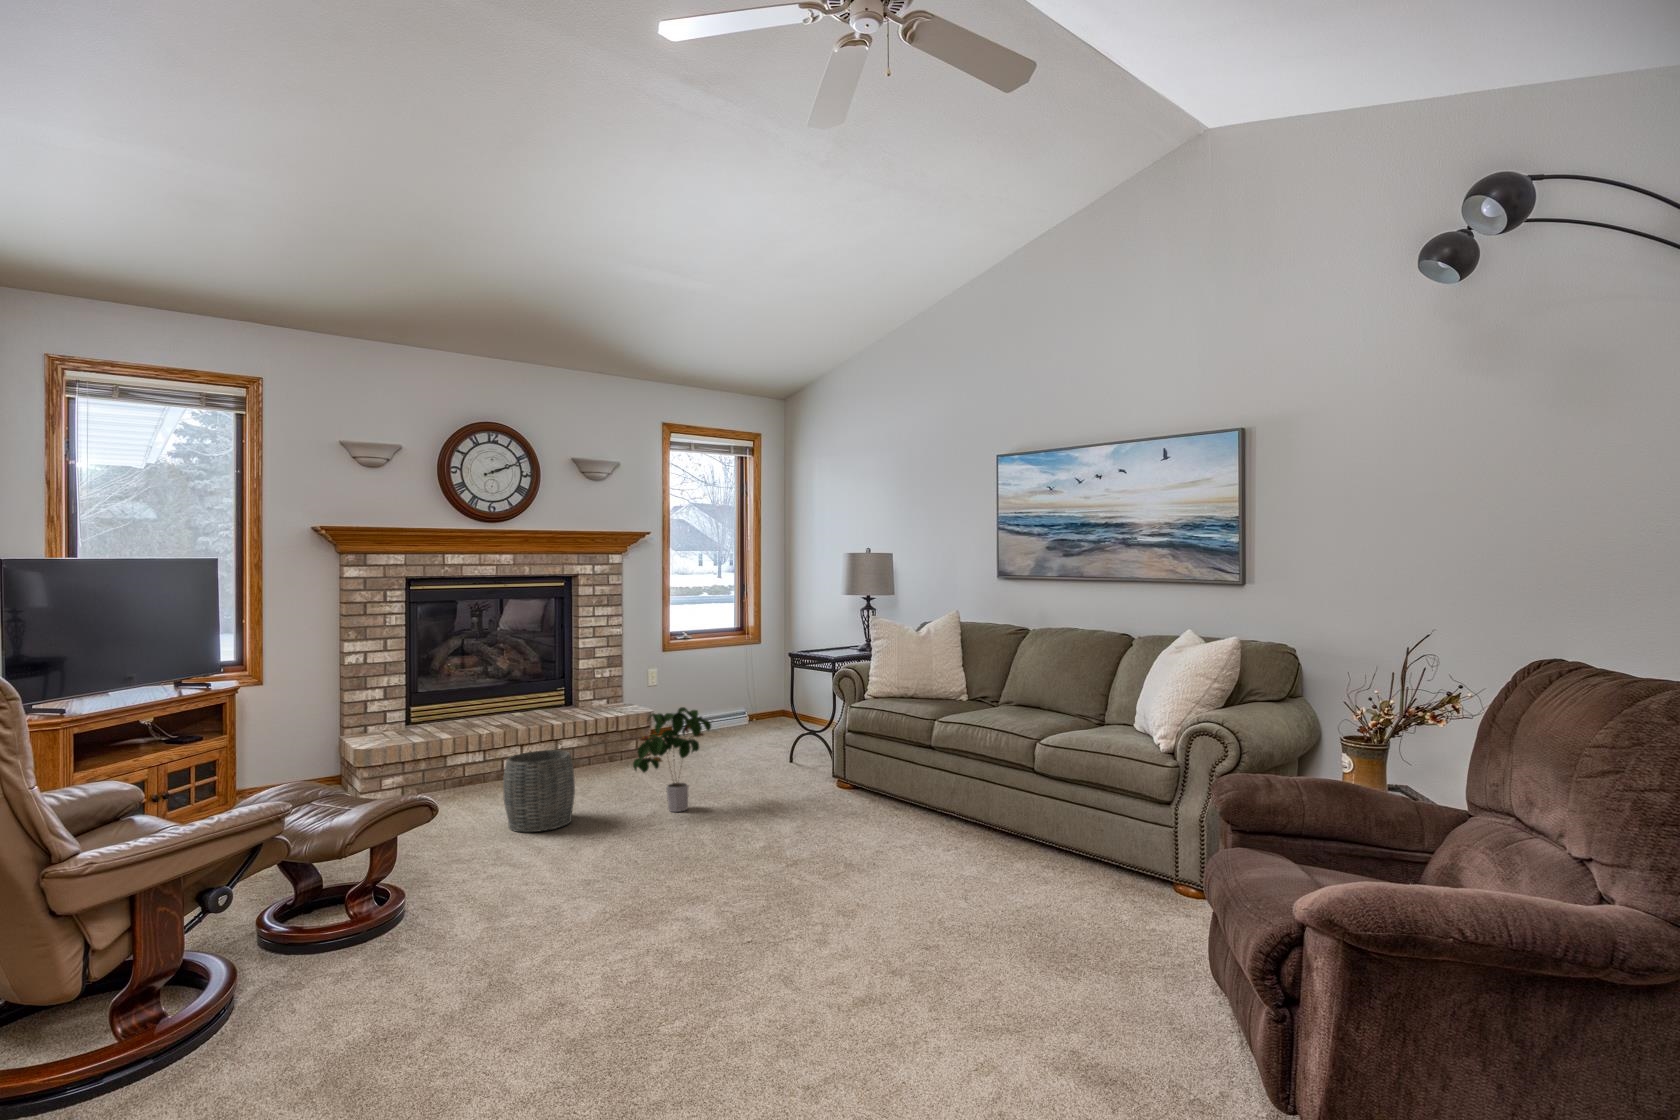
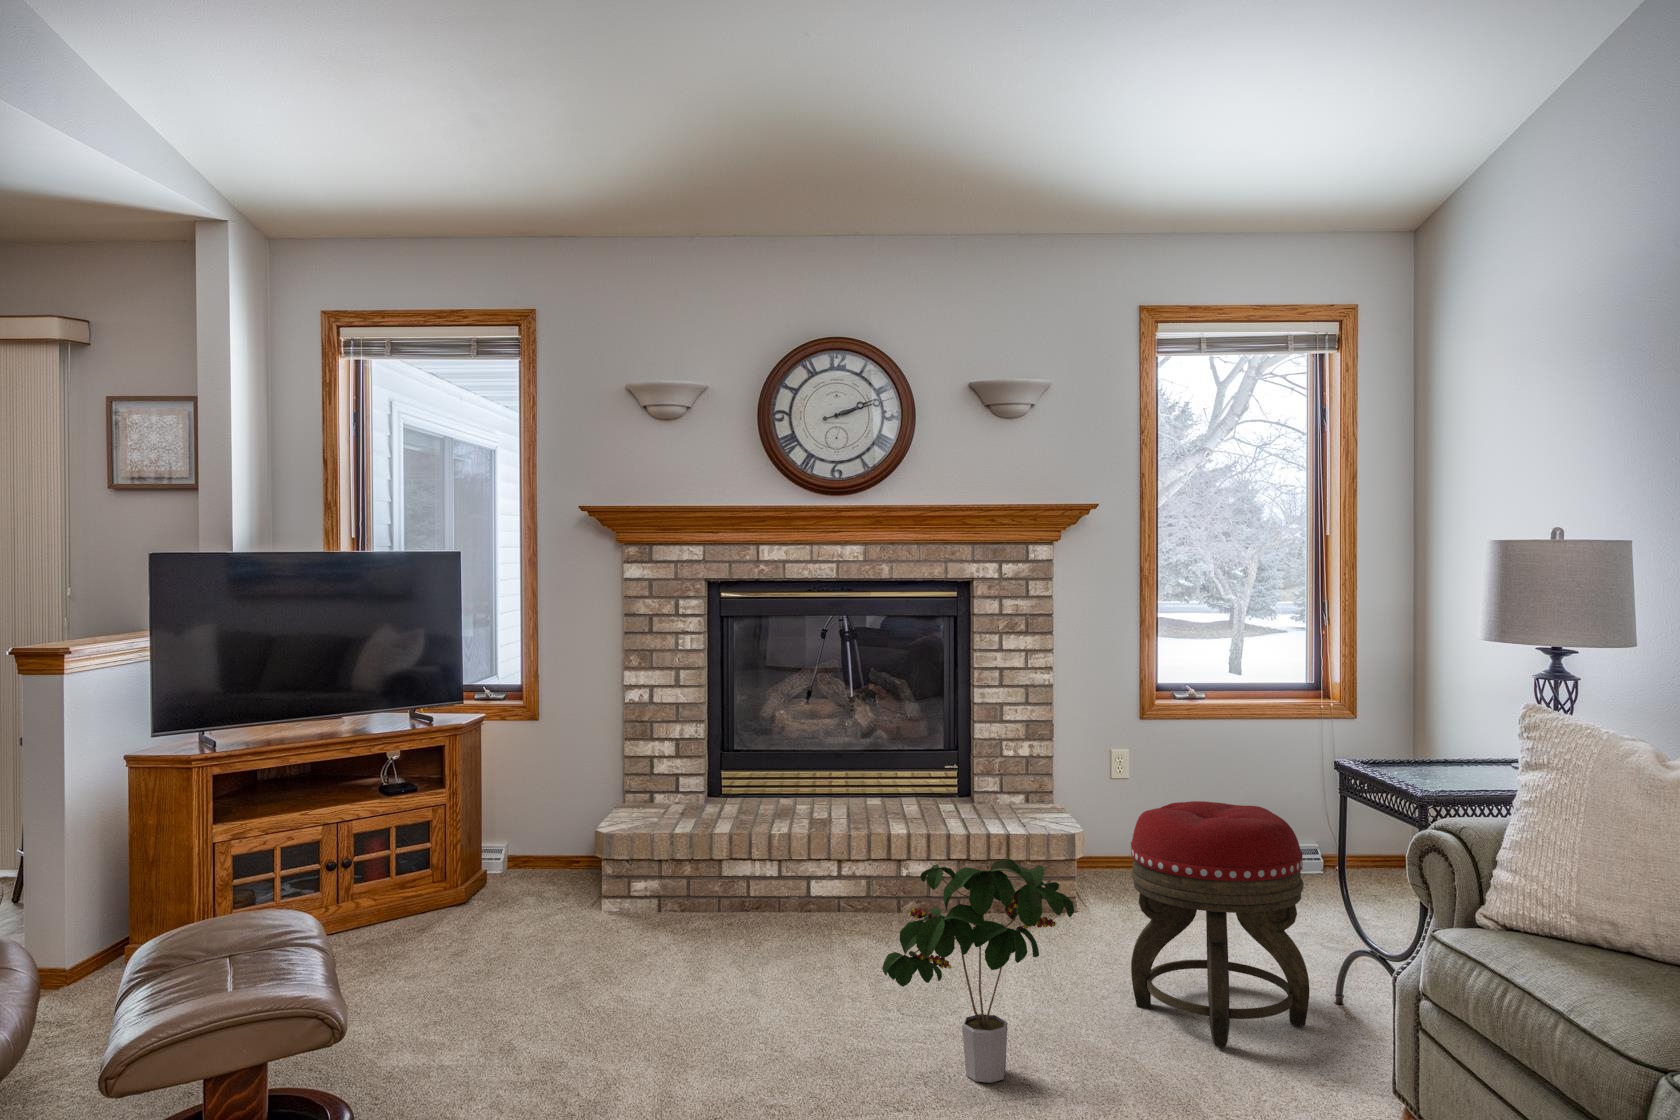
footstool: none [712,678,789,783] -> present [1131,801,1309,1047]
woven basket: present [503,750,575,832] -> none [676,894,800,1056]

